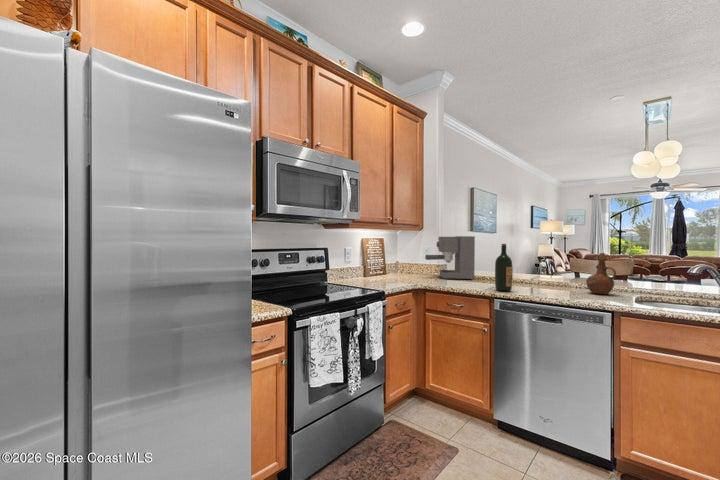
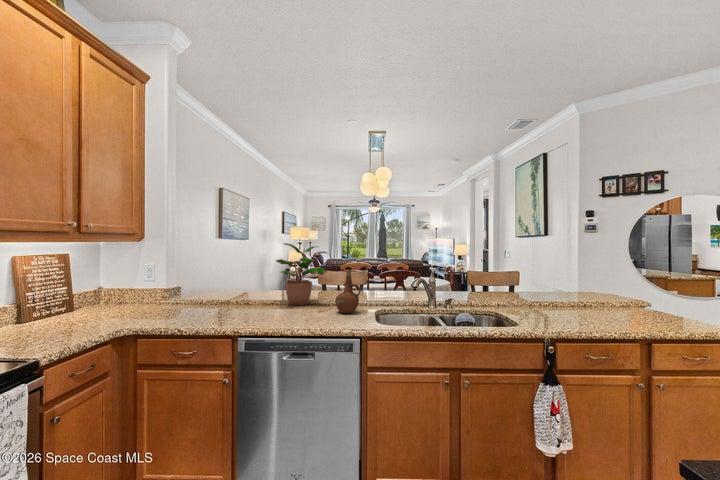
potted plant: none [525,229,578,285] -> present [276,243,327,305]
coffee maker: present [425,236,475,280] -> none [143,250,216,310]
wine bottle: present [495,244,513,292] -> none [239,264,261,325]

